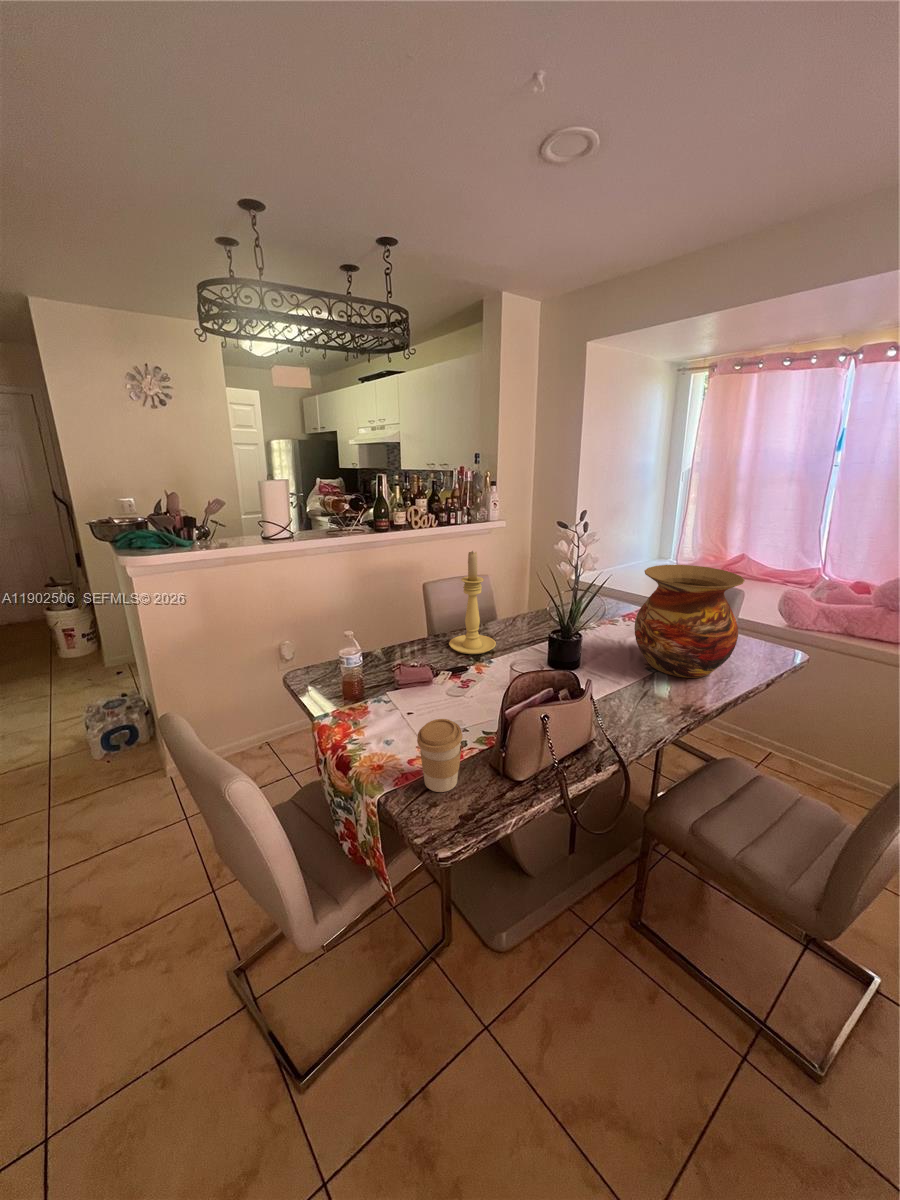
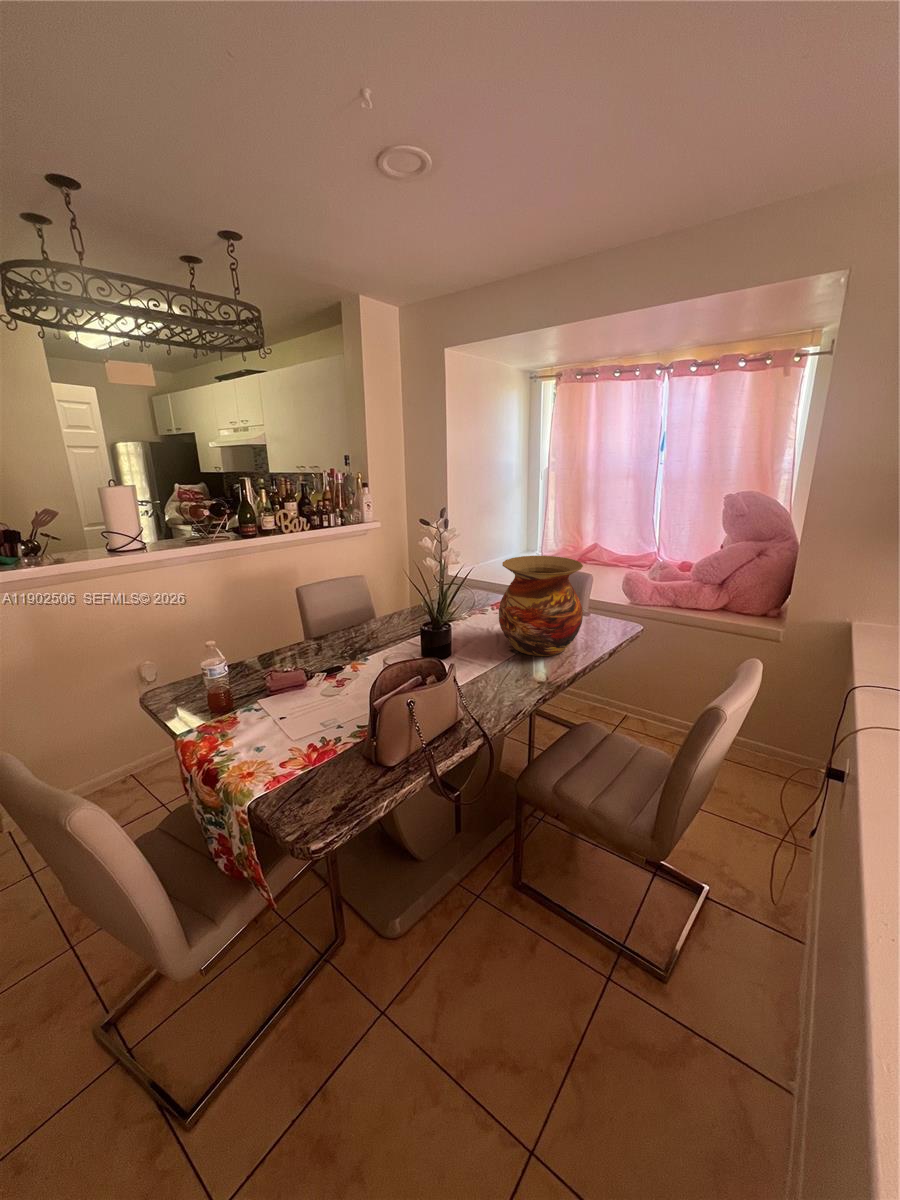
candle holder: present [449,551,496,654] -> none [325,552,373,656]
coffee cup: present [417,719,463,792] -> none [286,717,332,788]

